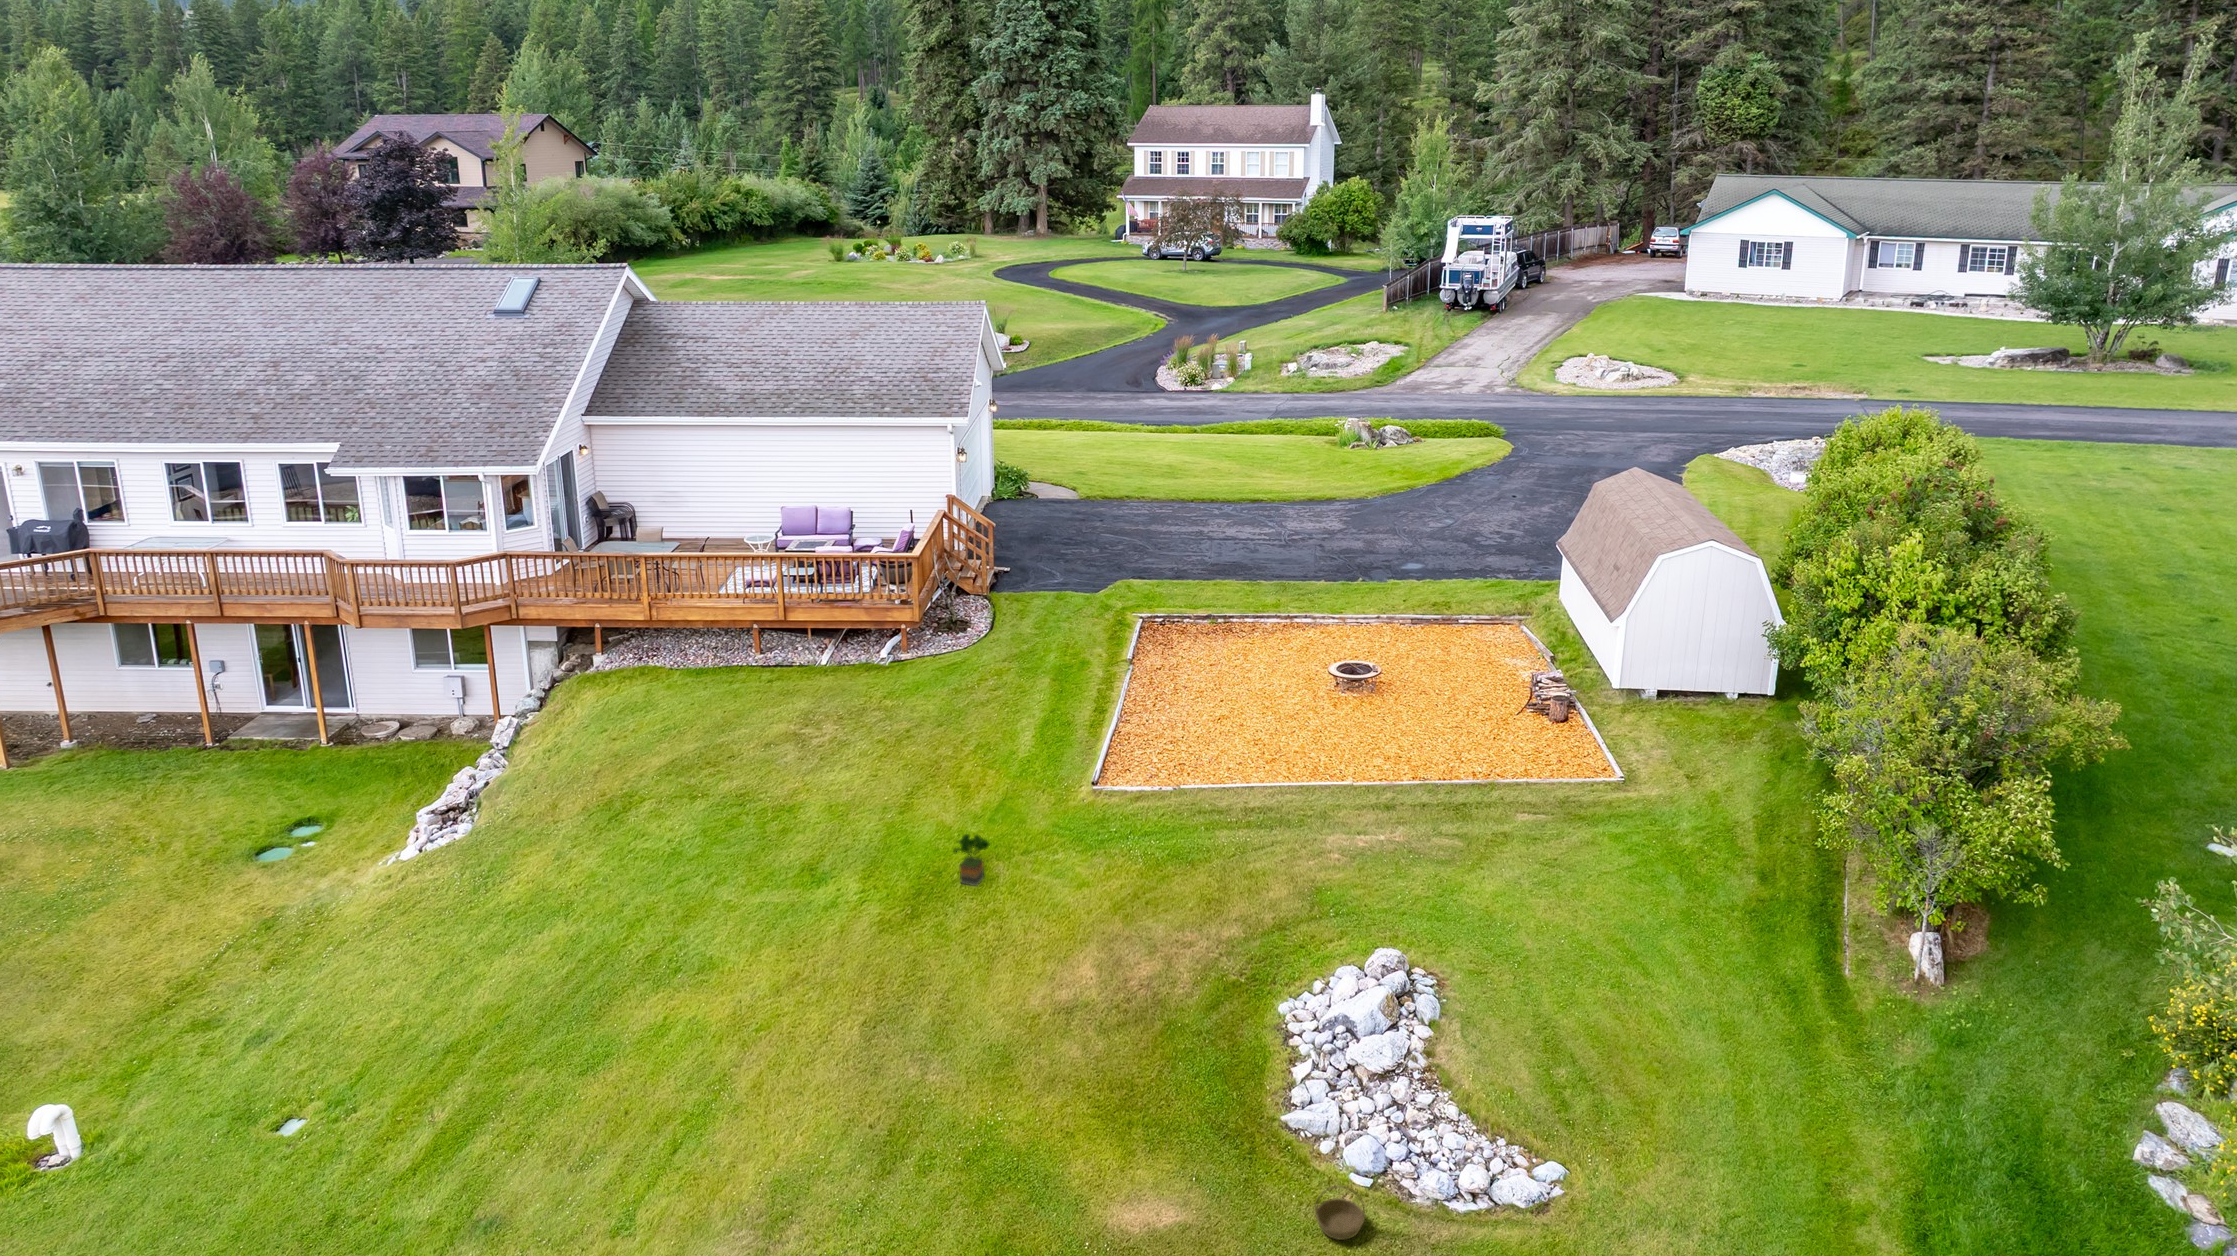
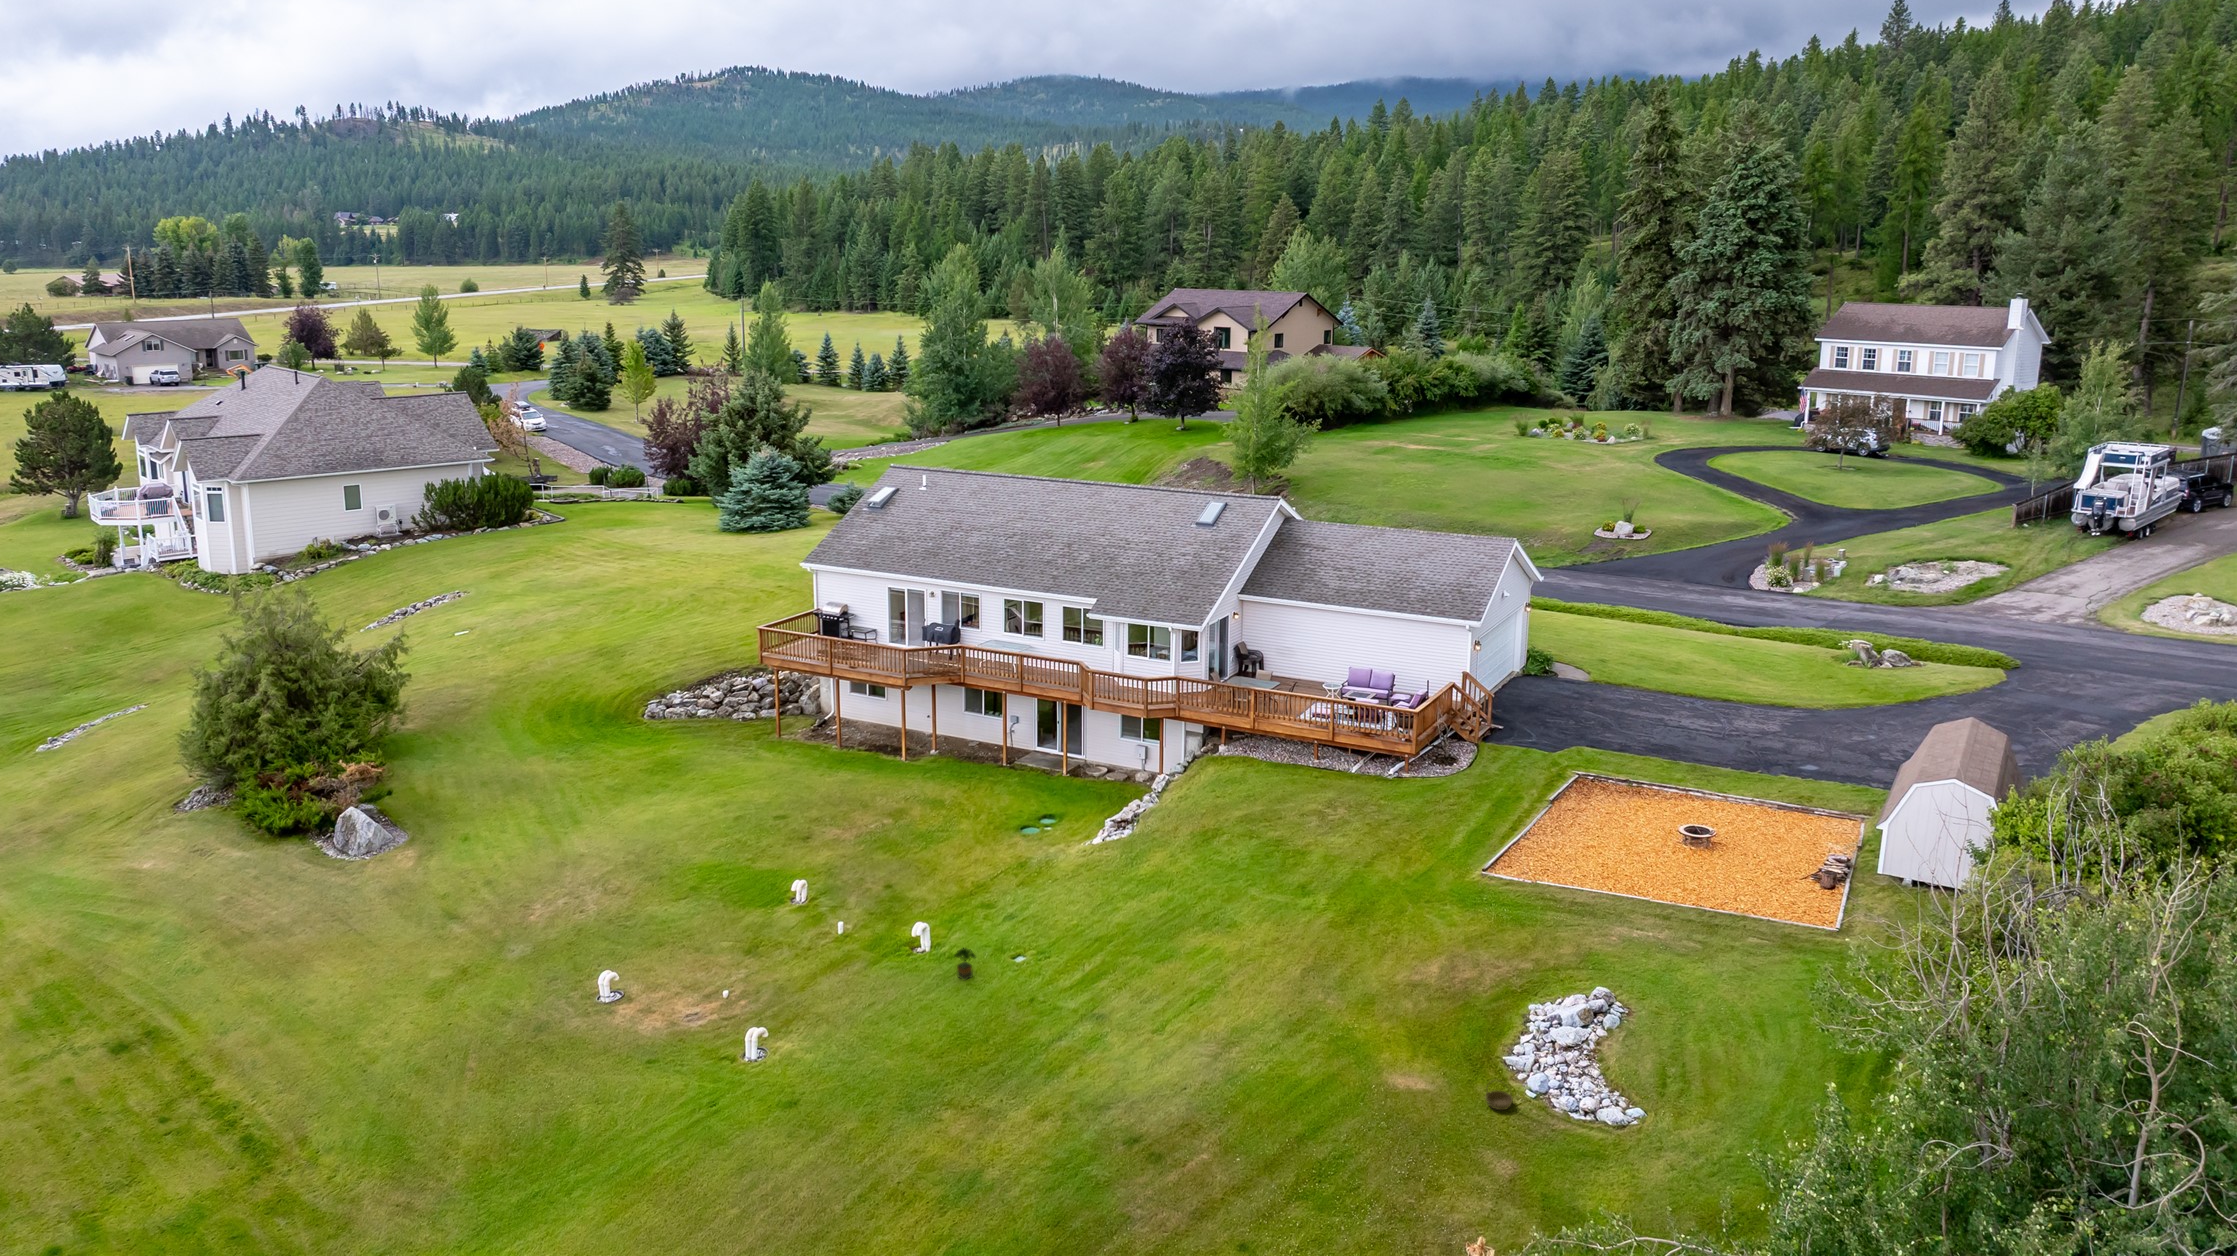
potted tree: present [953,834,989,886] -> present [954,948,976,980]

